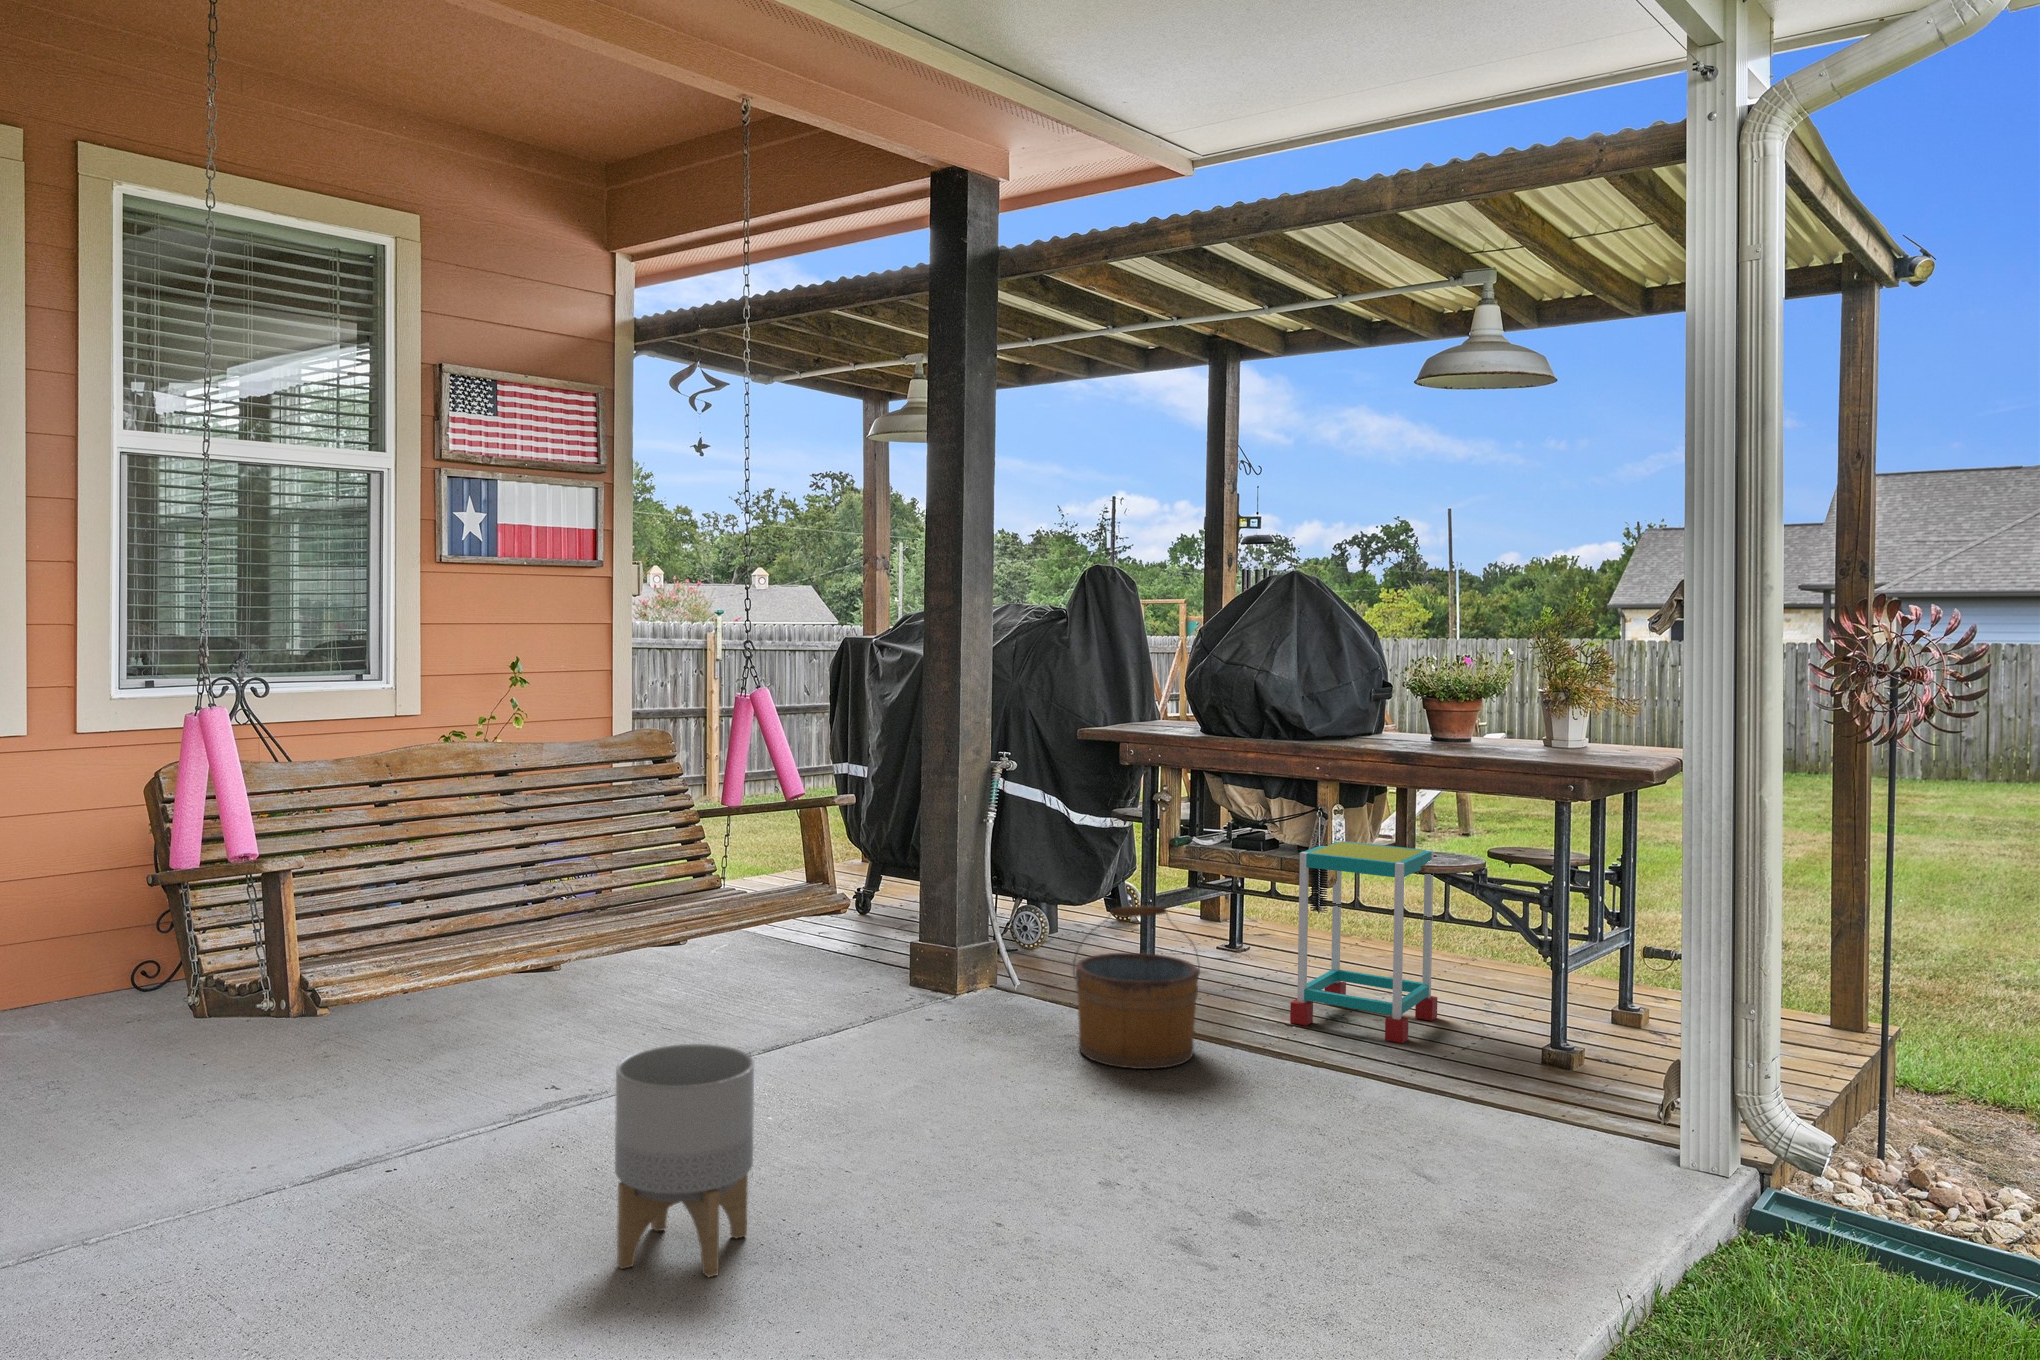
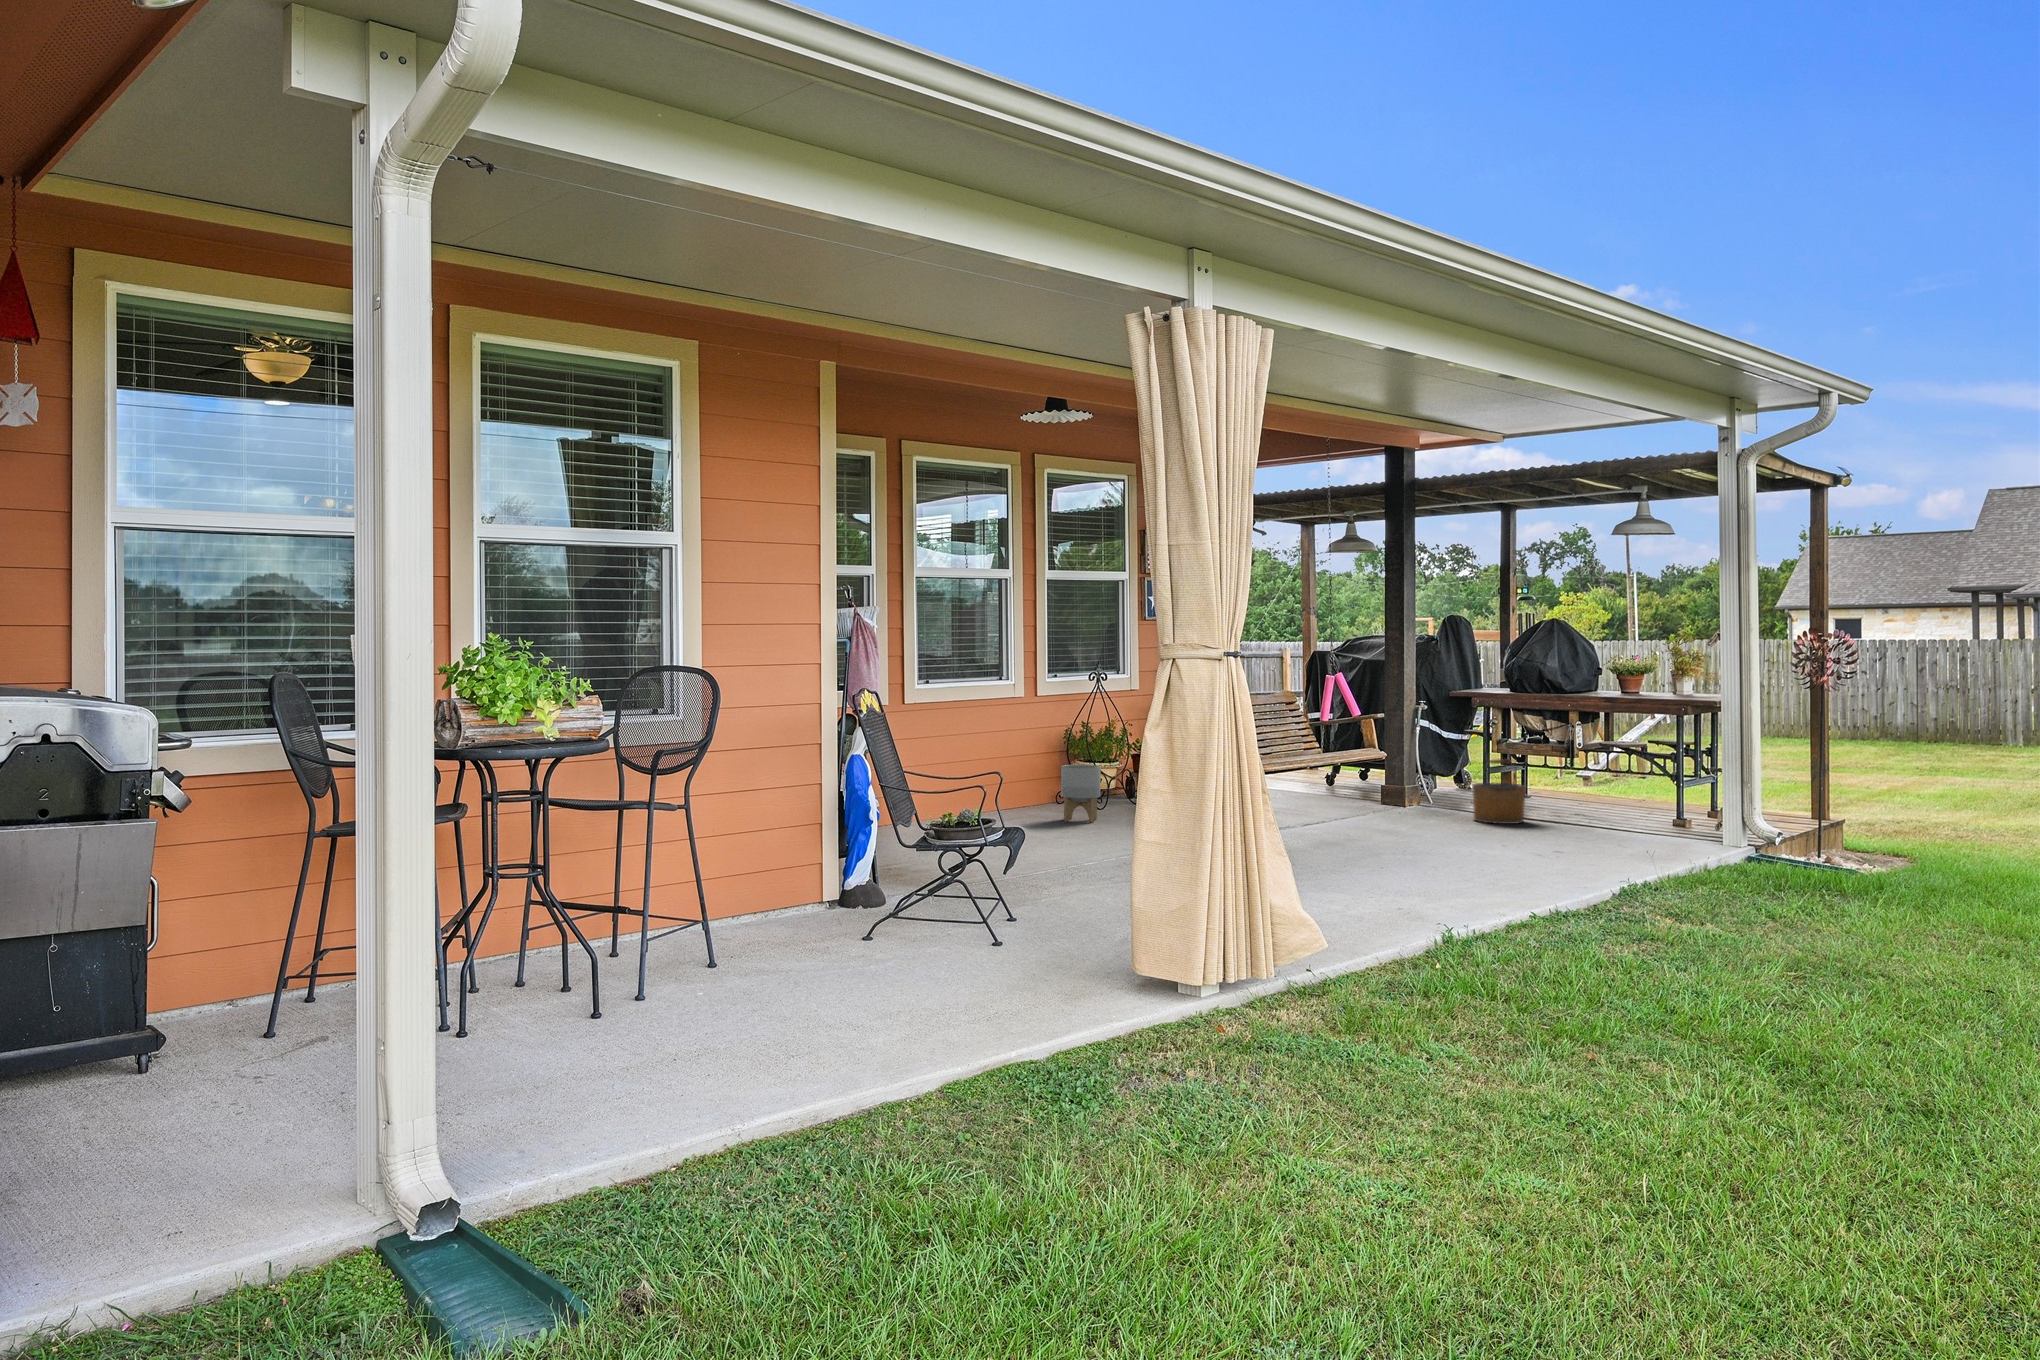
side table: present [1290,841,1437,1043] -> none [1560,739,1626,821]
planter: present [615,1044,754,1277] -> present [1061,765,1101,823]

